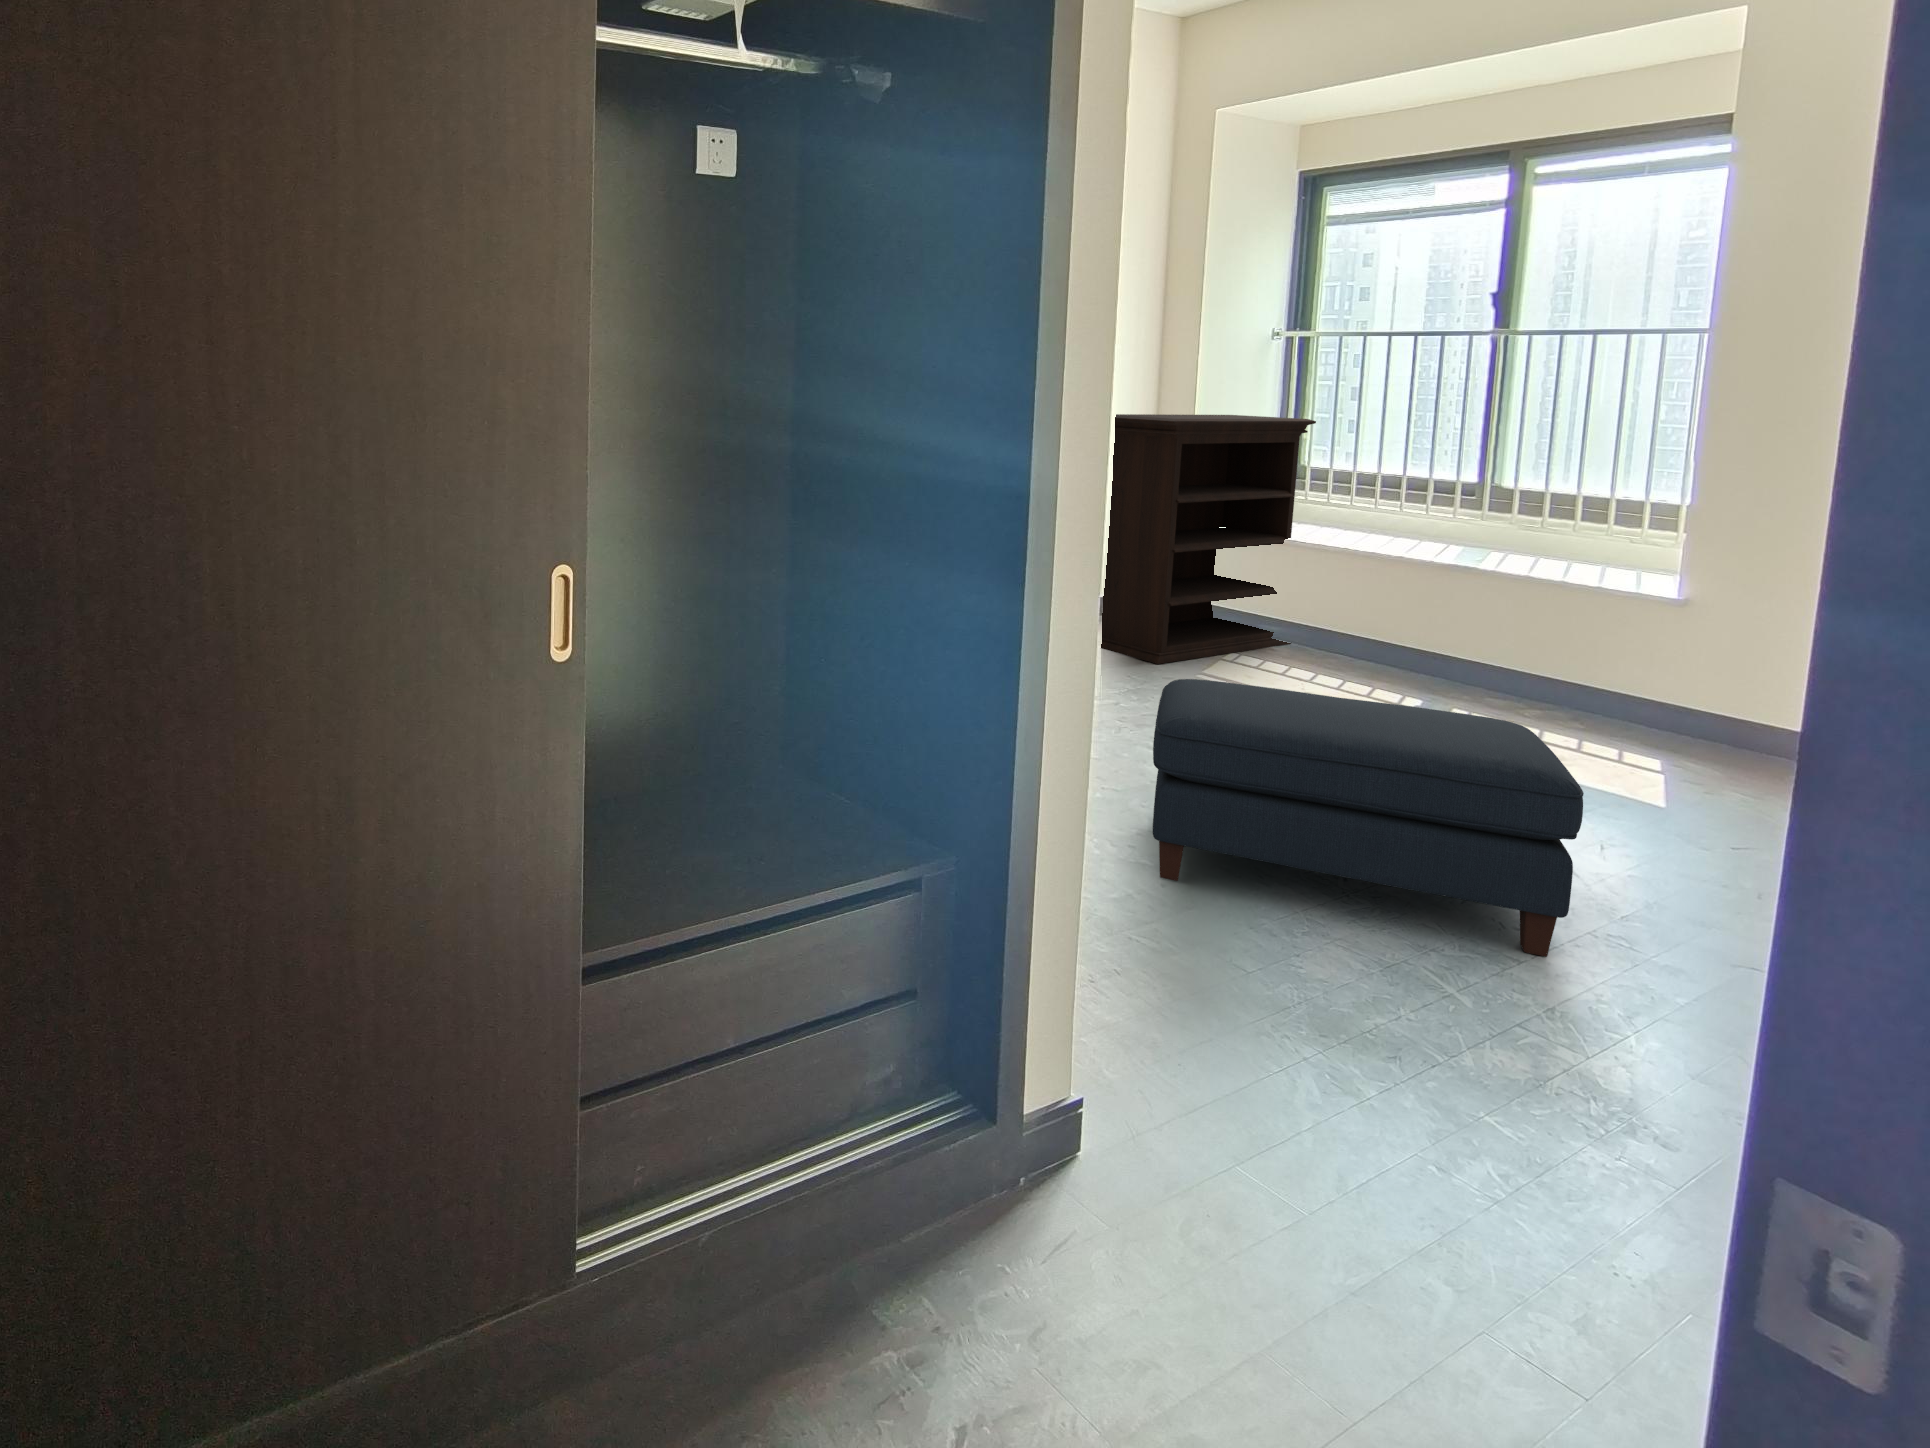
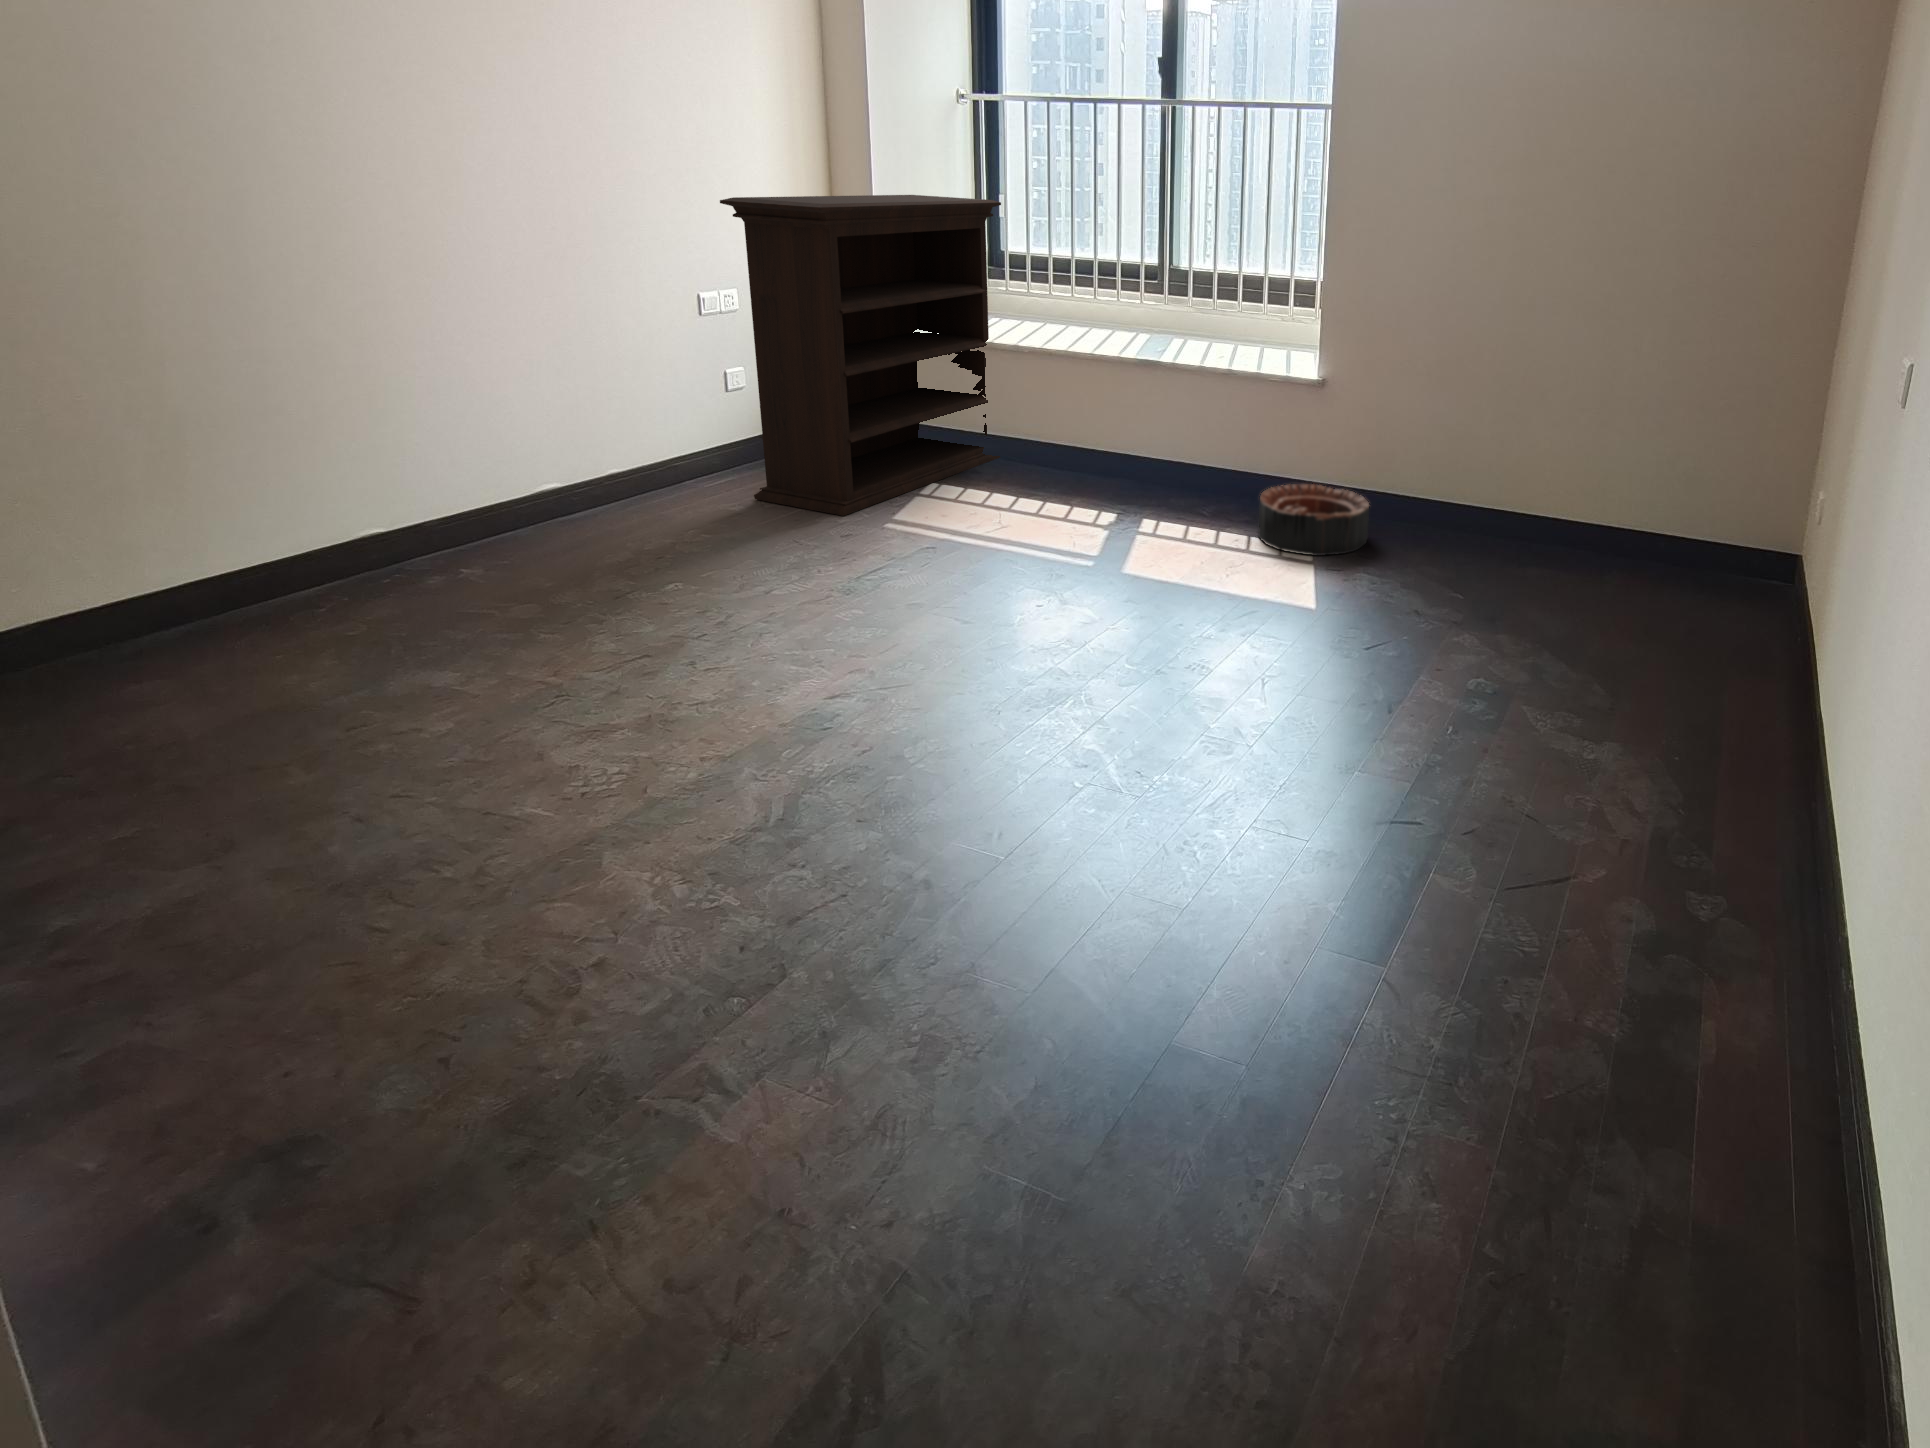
ottoman: present [1153,679,1584,957] -> none [697,593,1231,945]
basket: none [1593,699,1748,776] -> present [1258,484,1369,556]

